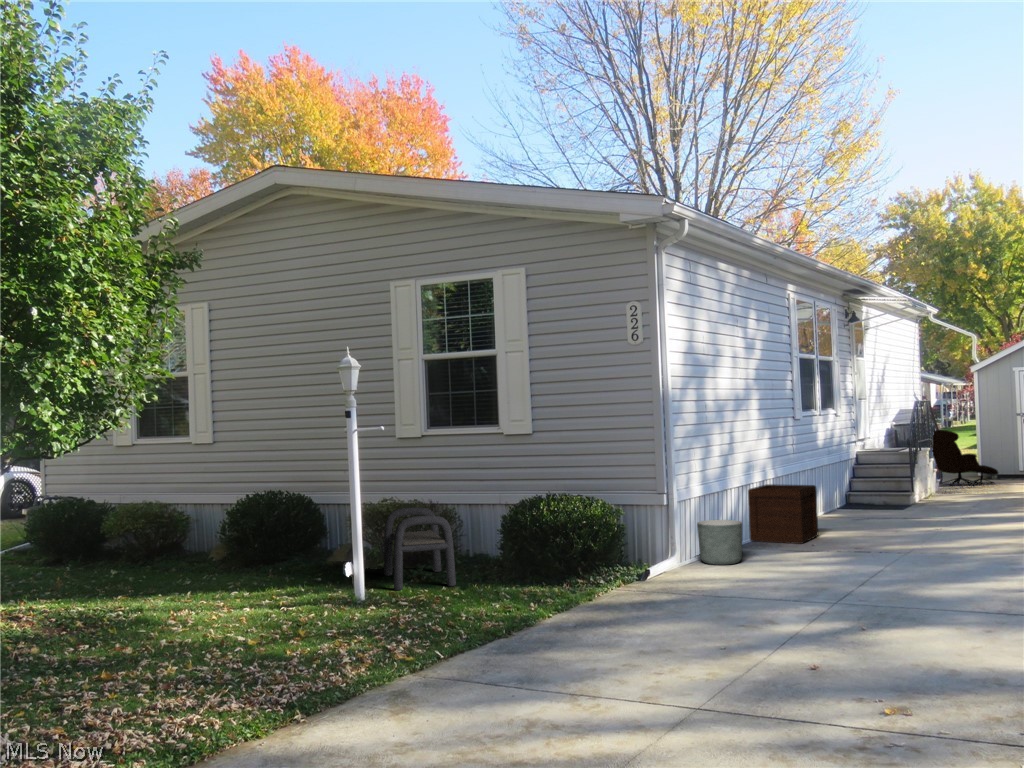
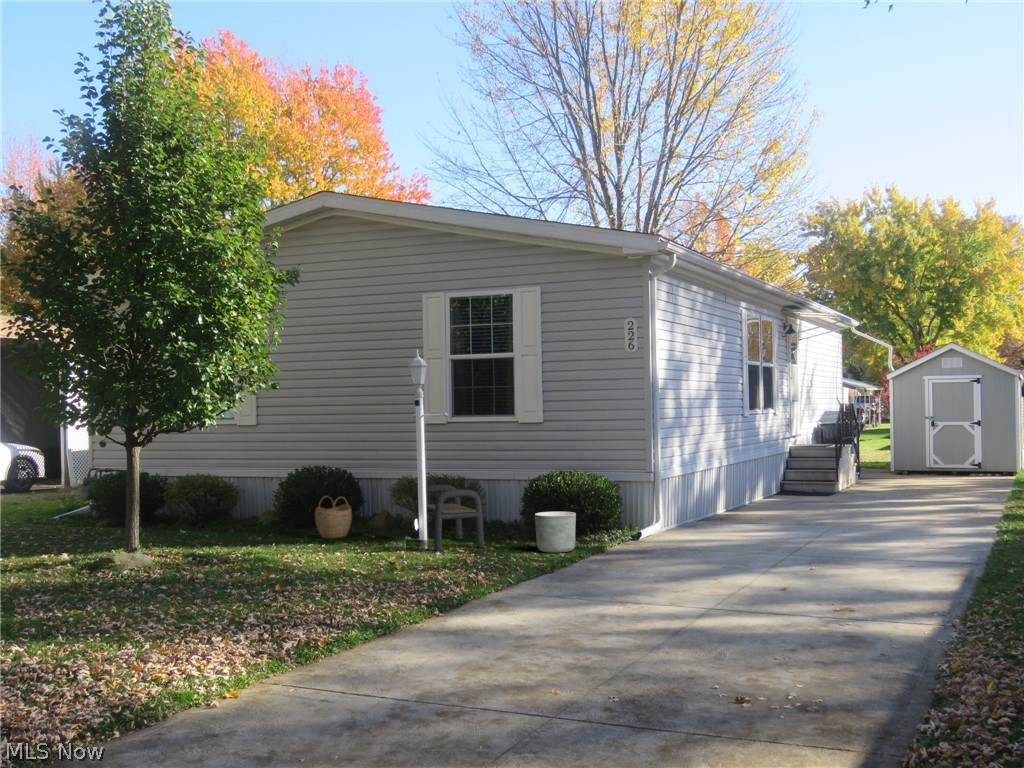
lounge chair: present [932,430,998,486] -> none [852,429,910,479]
wooden crate: present [748,484,818,544] -> none [709,471,766,520]
woven basket: none [278,519,321,569] -> present [315,496,352,539]
planter: present [697,520,742,565] -> present [535,512,576,553]

